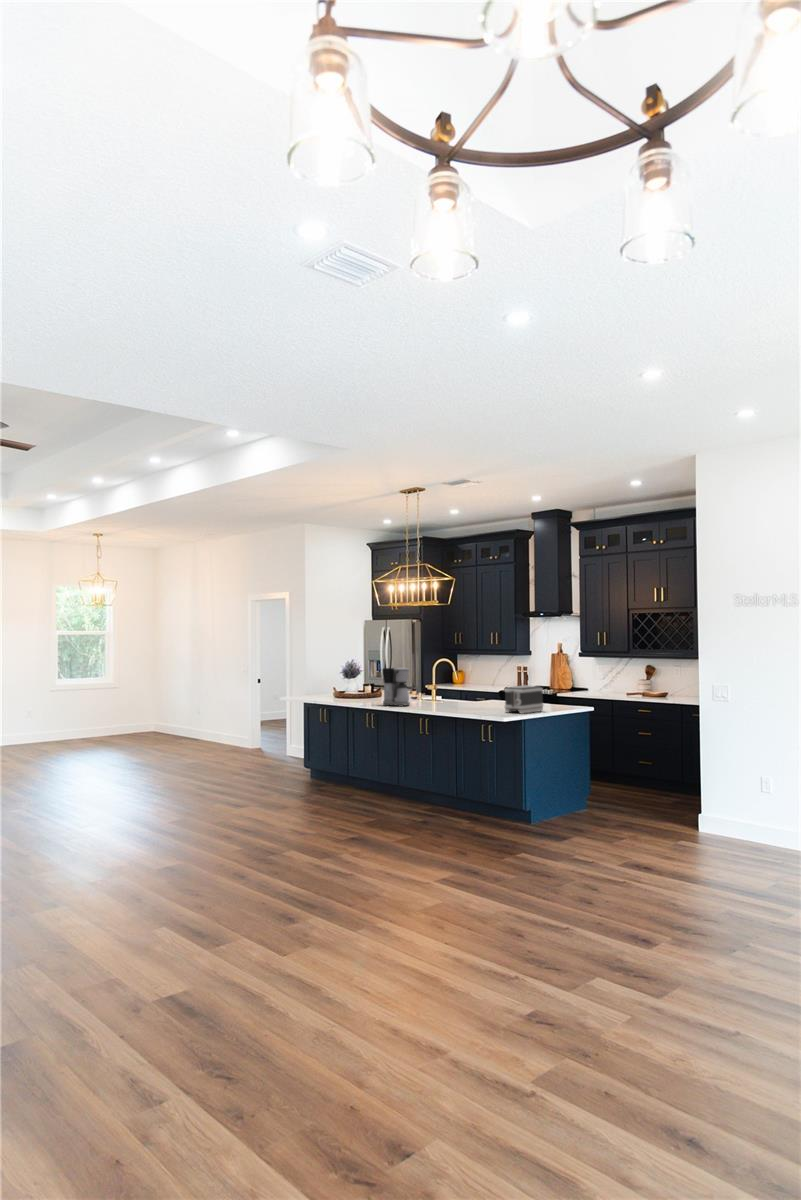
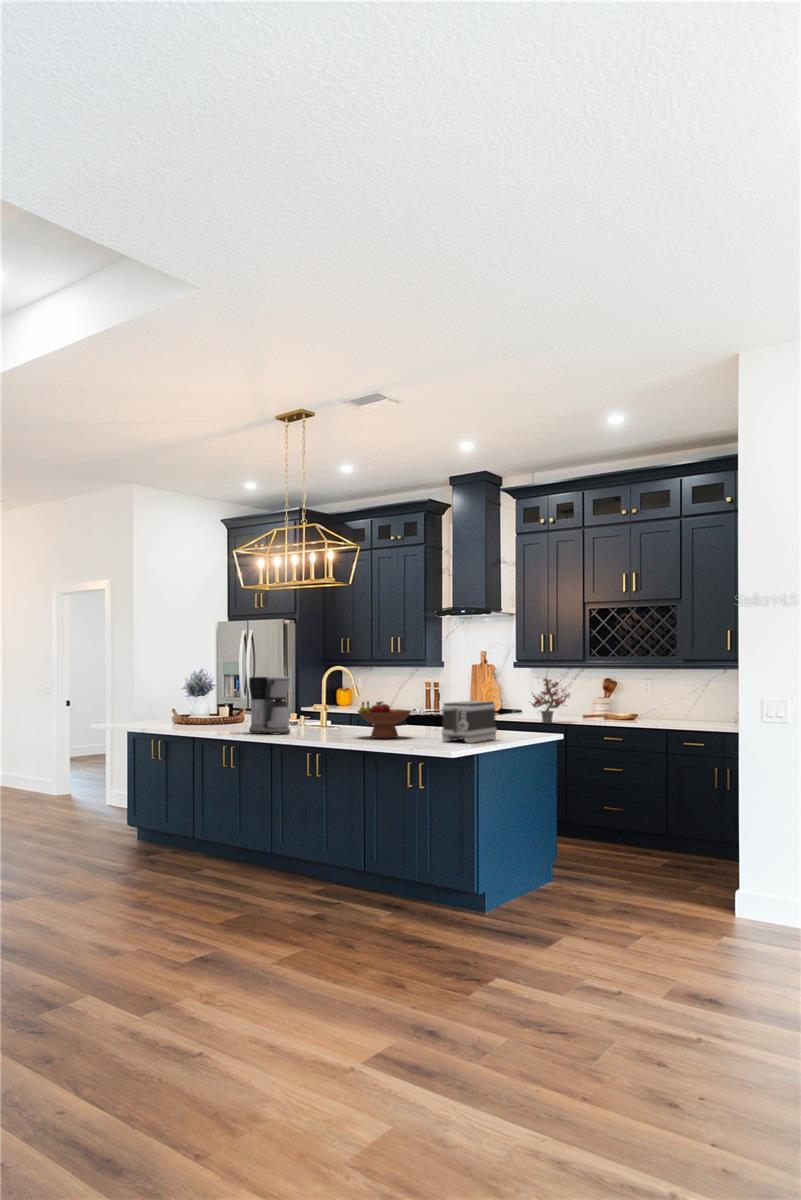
potted plant: none [584,660,618,699] -> present [532,677,570,723]
fruit bowl: none [451,685,488,710] -> present [358,701,411,738]

